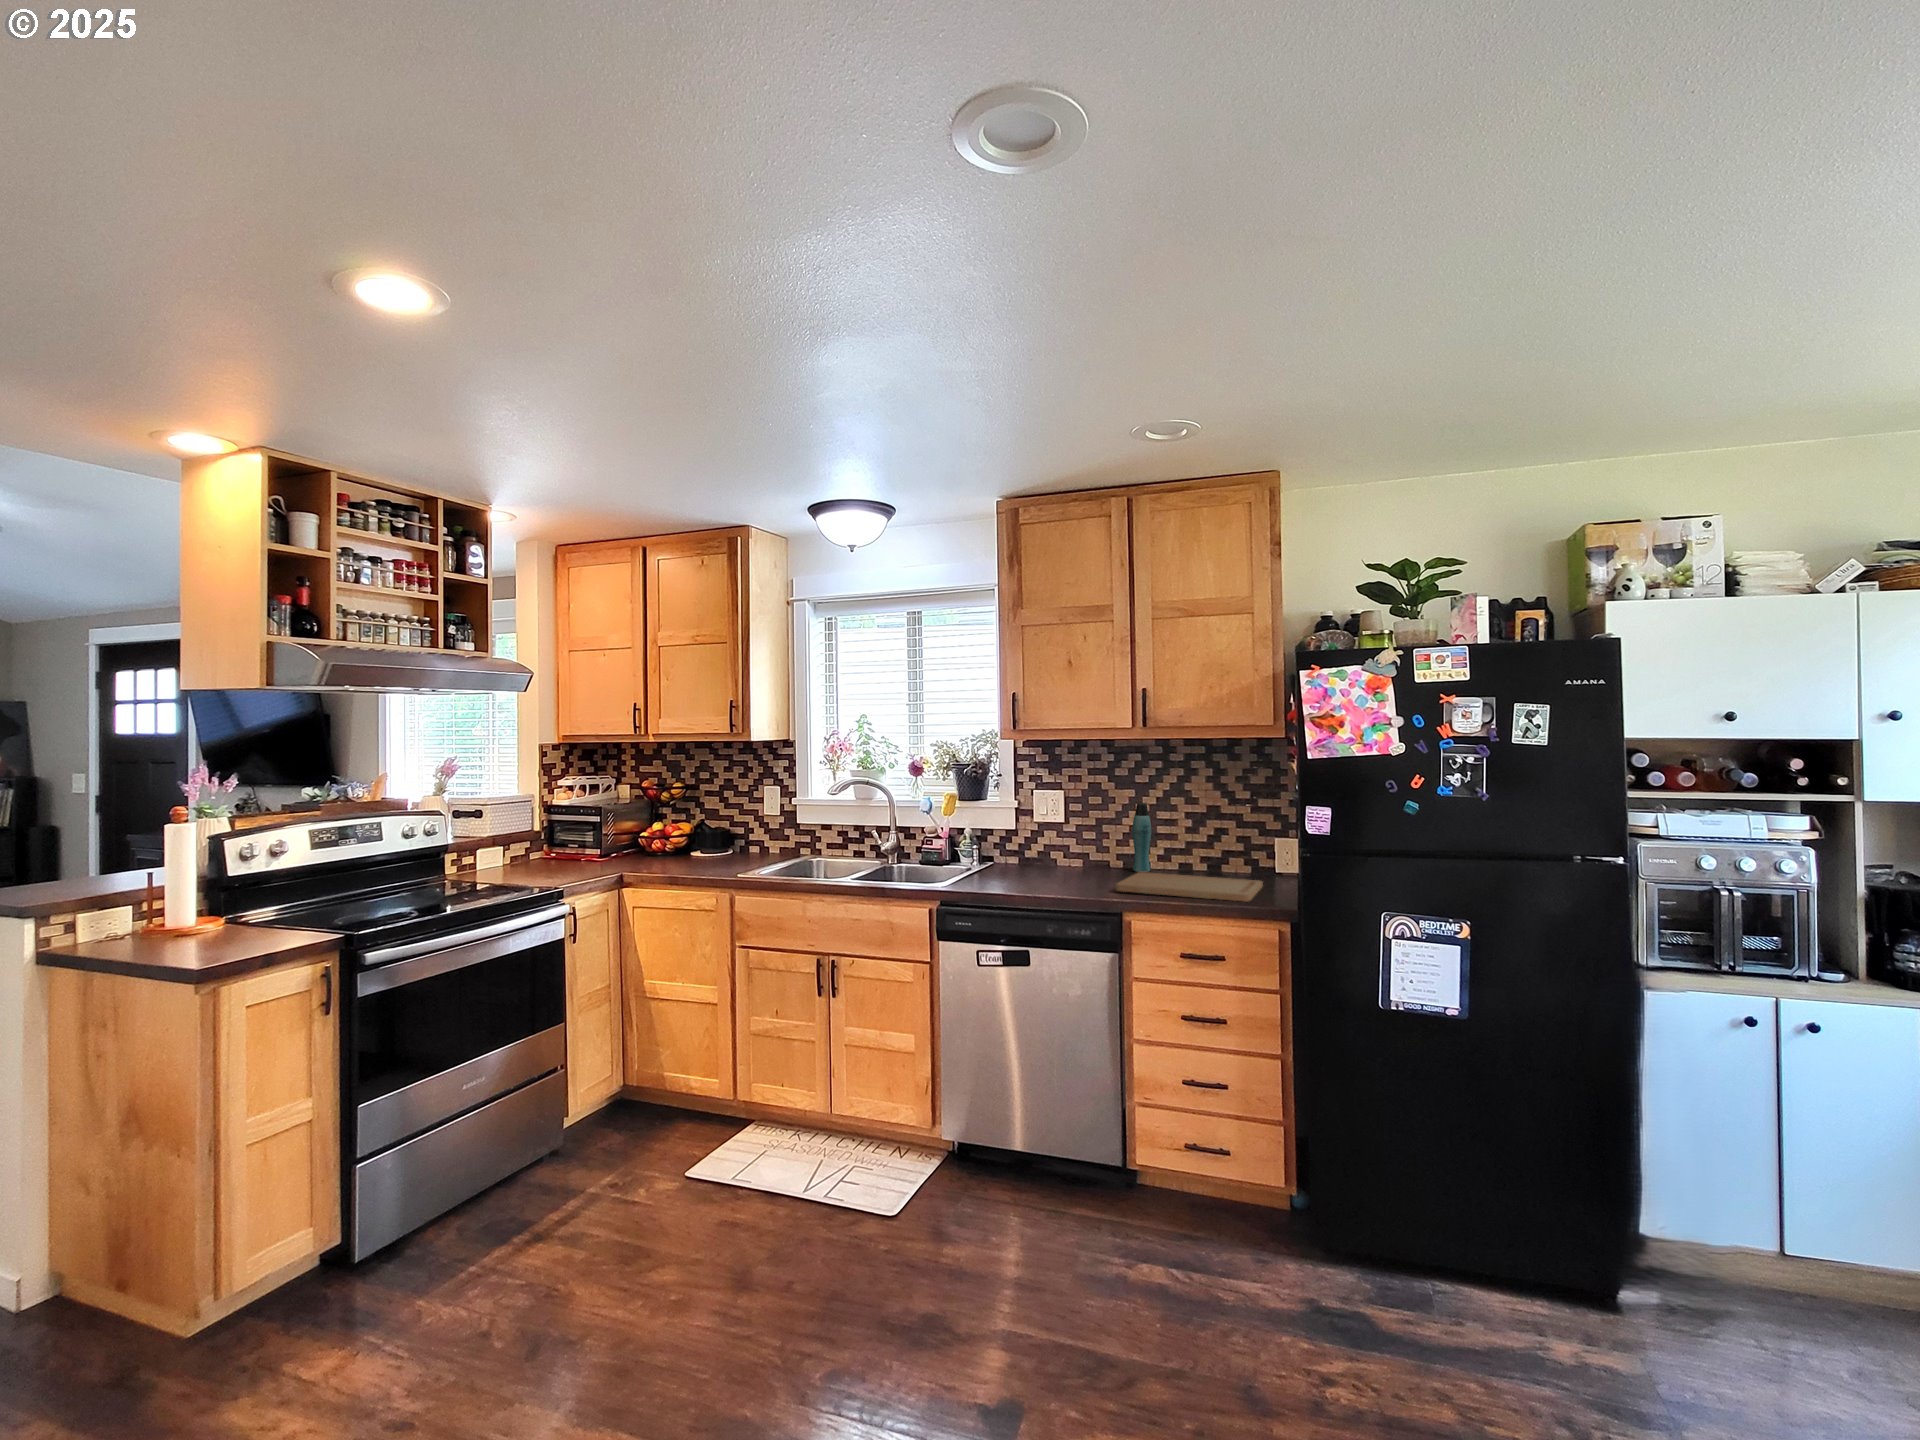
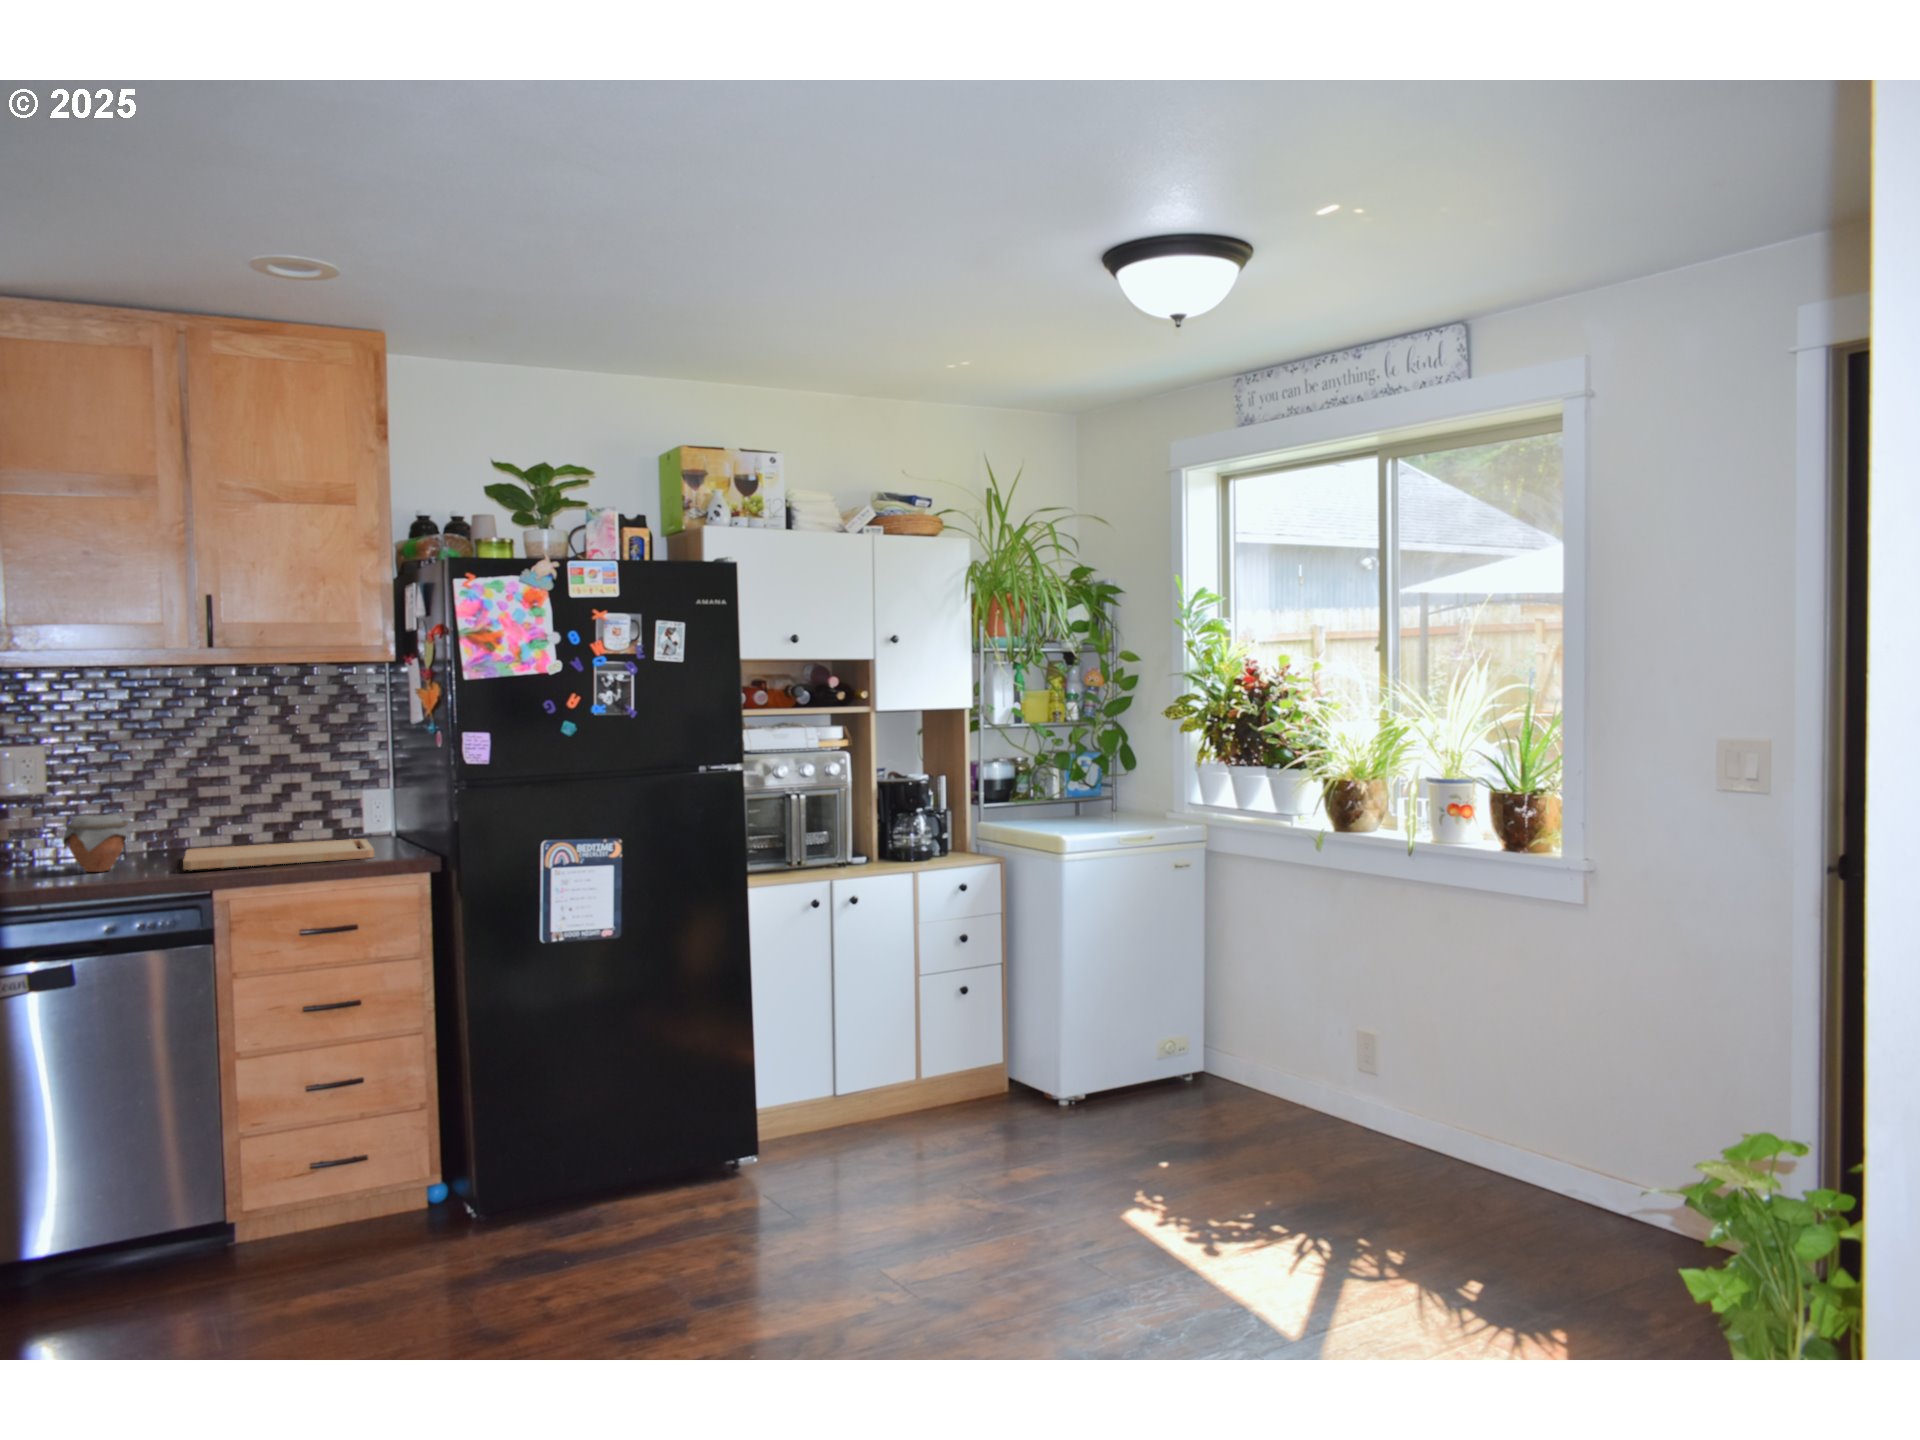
bottle: present [1132,803,1151,872] -> none [160,757,191,853]
jar: none [1056,841,1097,882] -> present [63,814,128,872]

